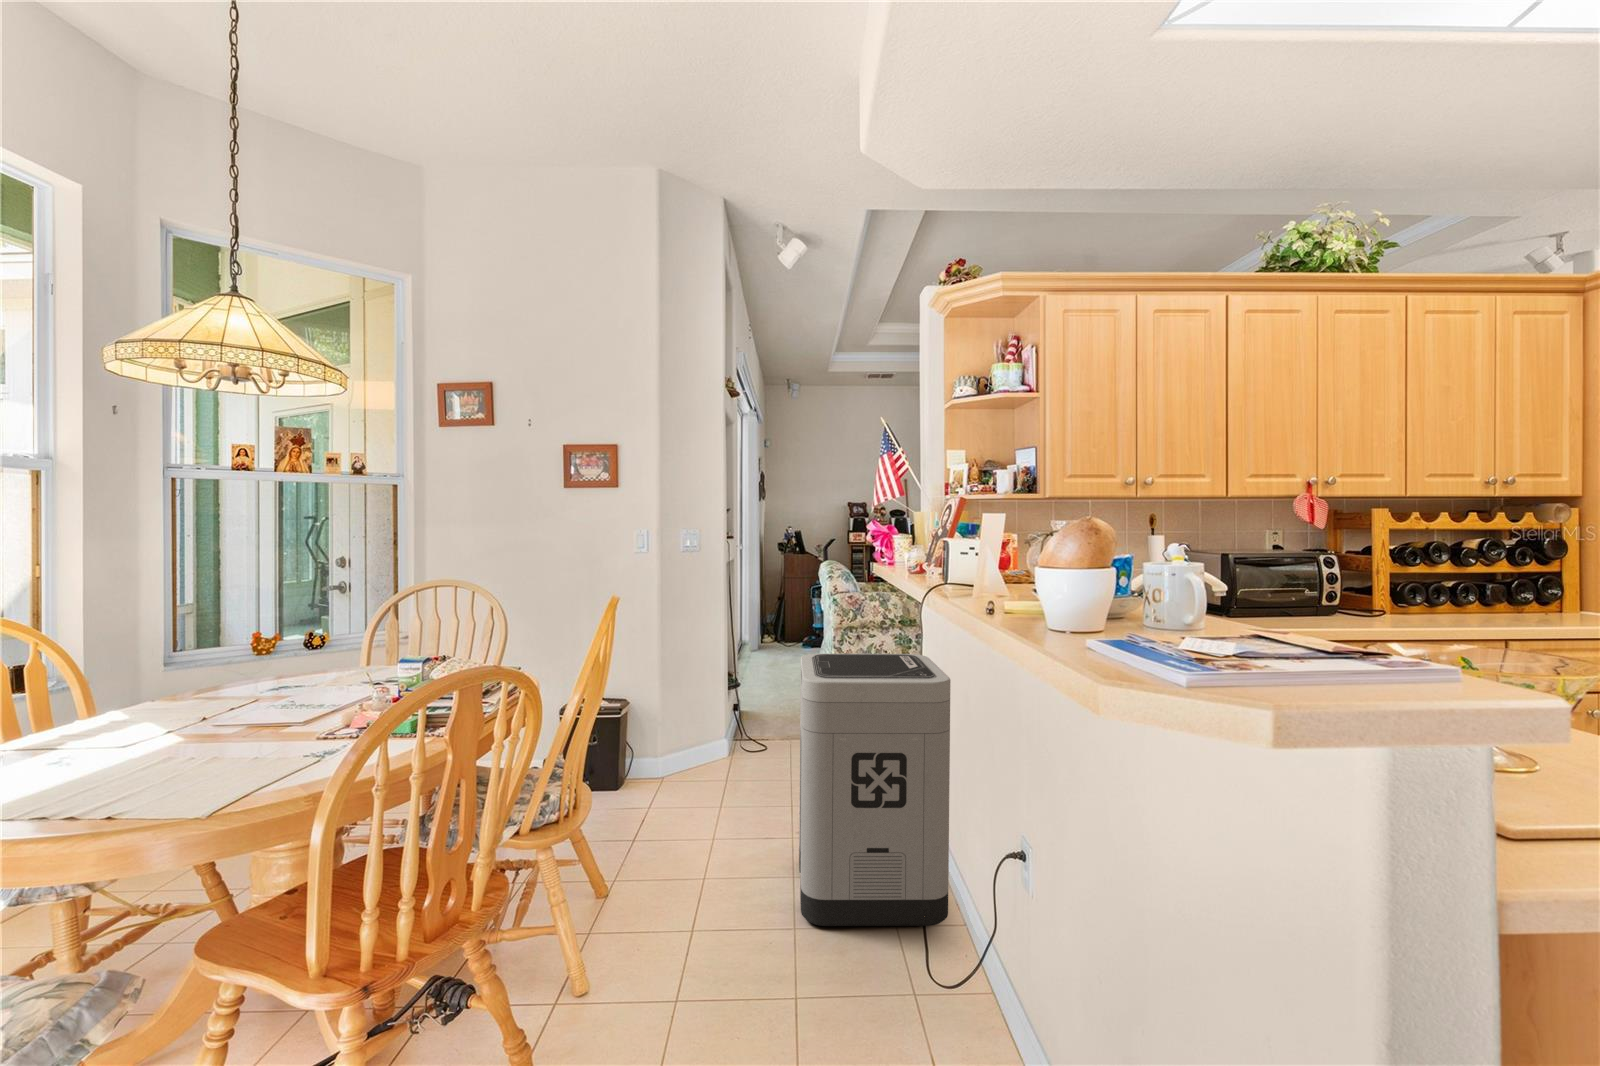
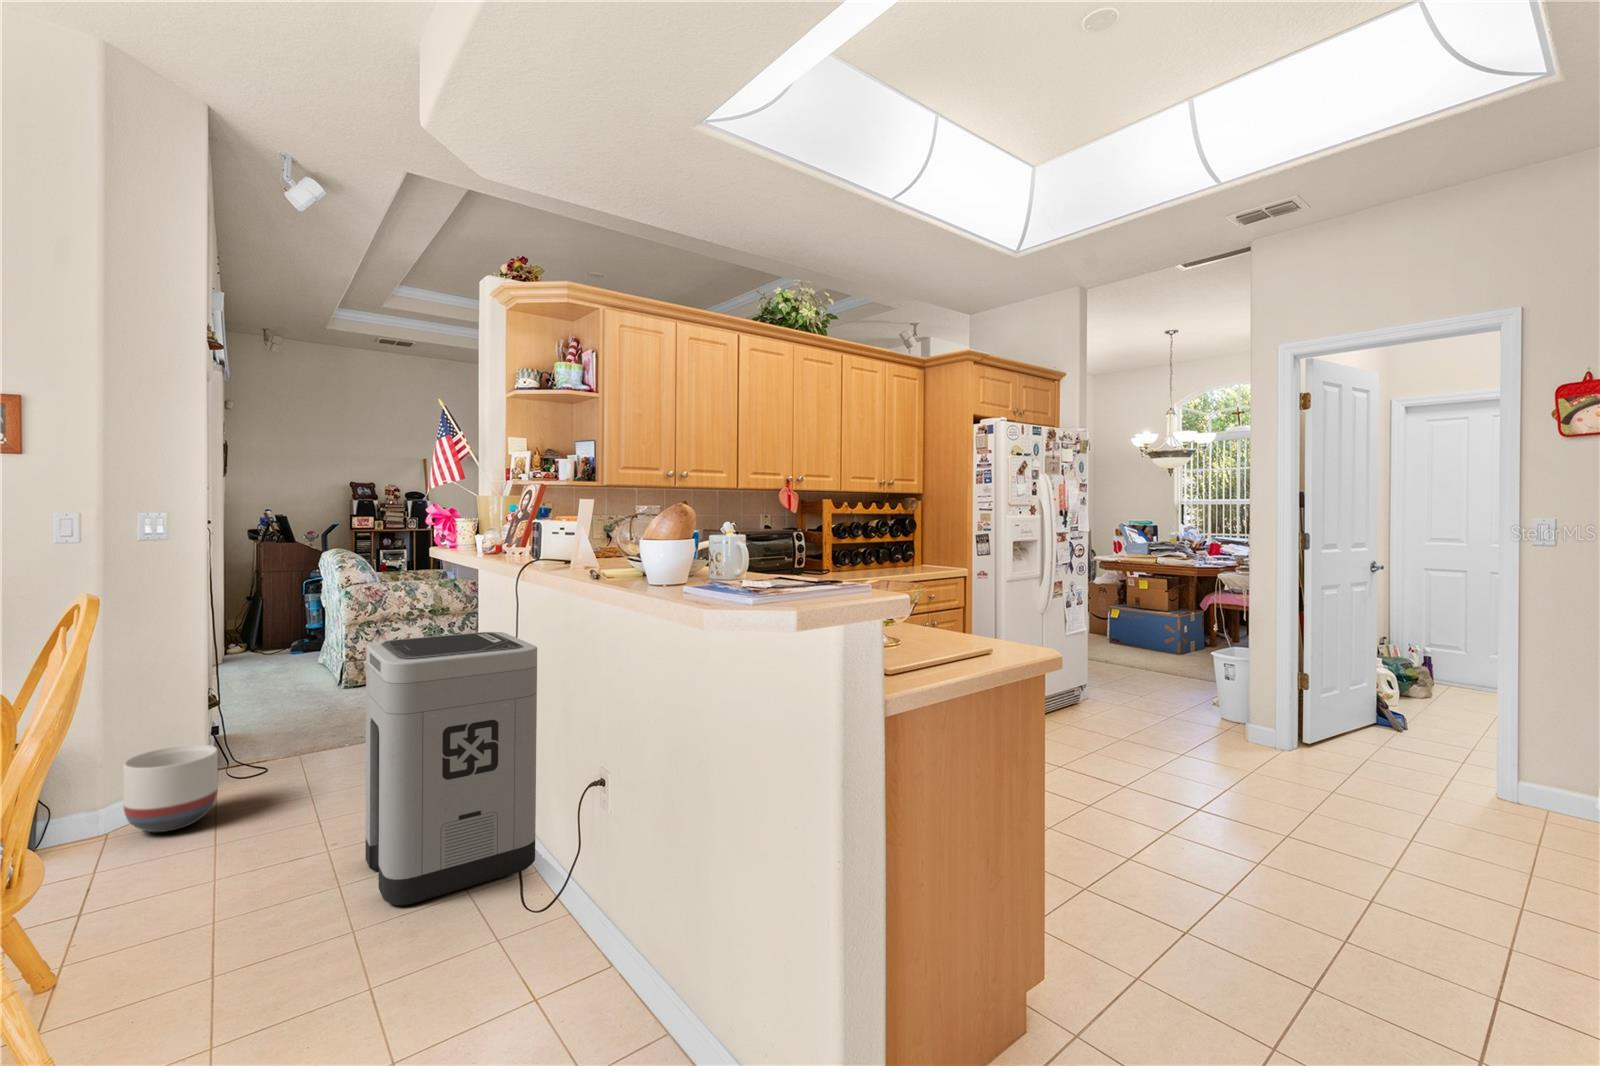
planter: none [657,720,715,789] -> present [123,745,218,832]

